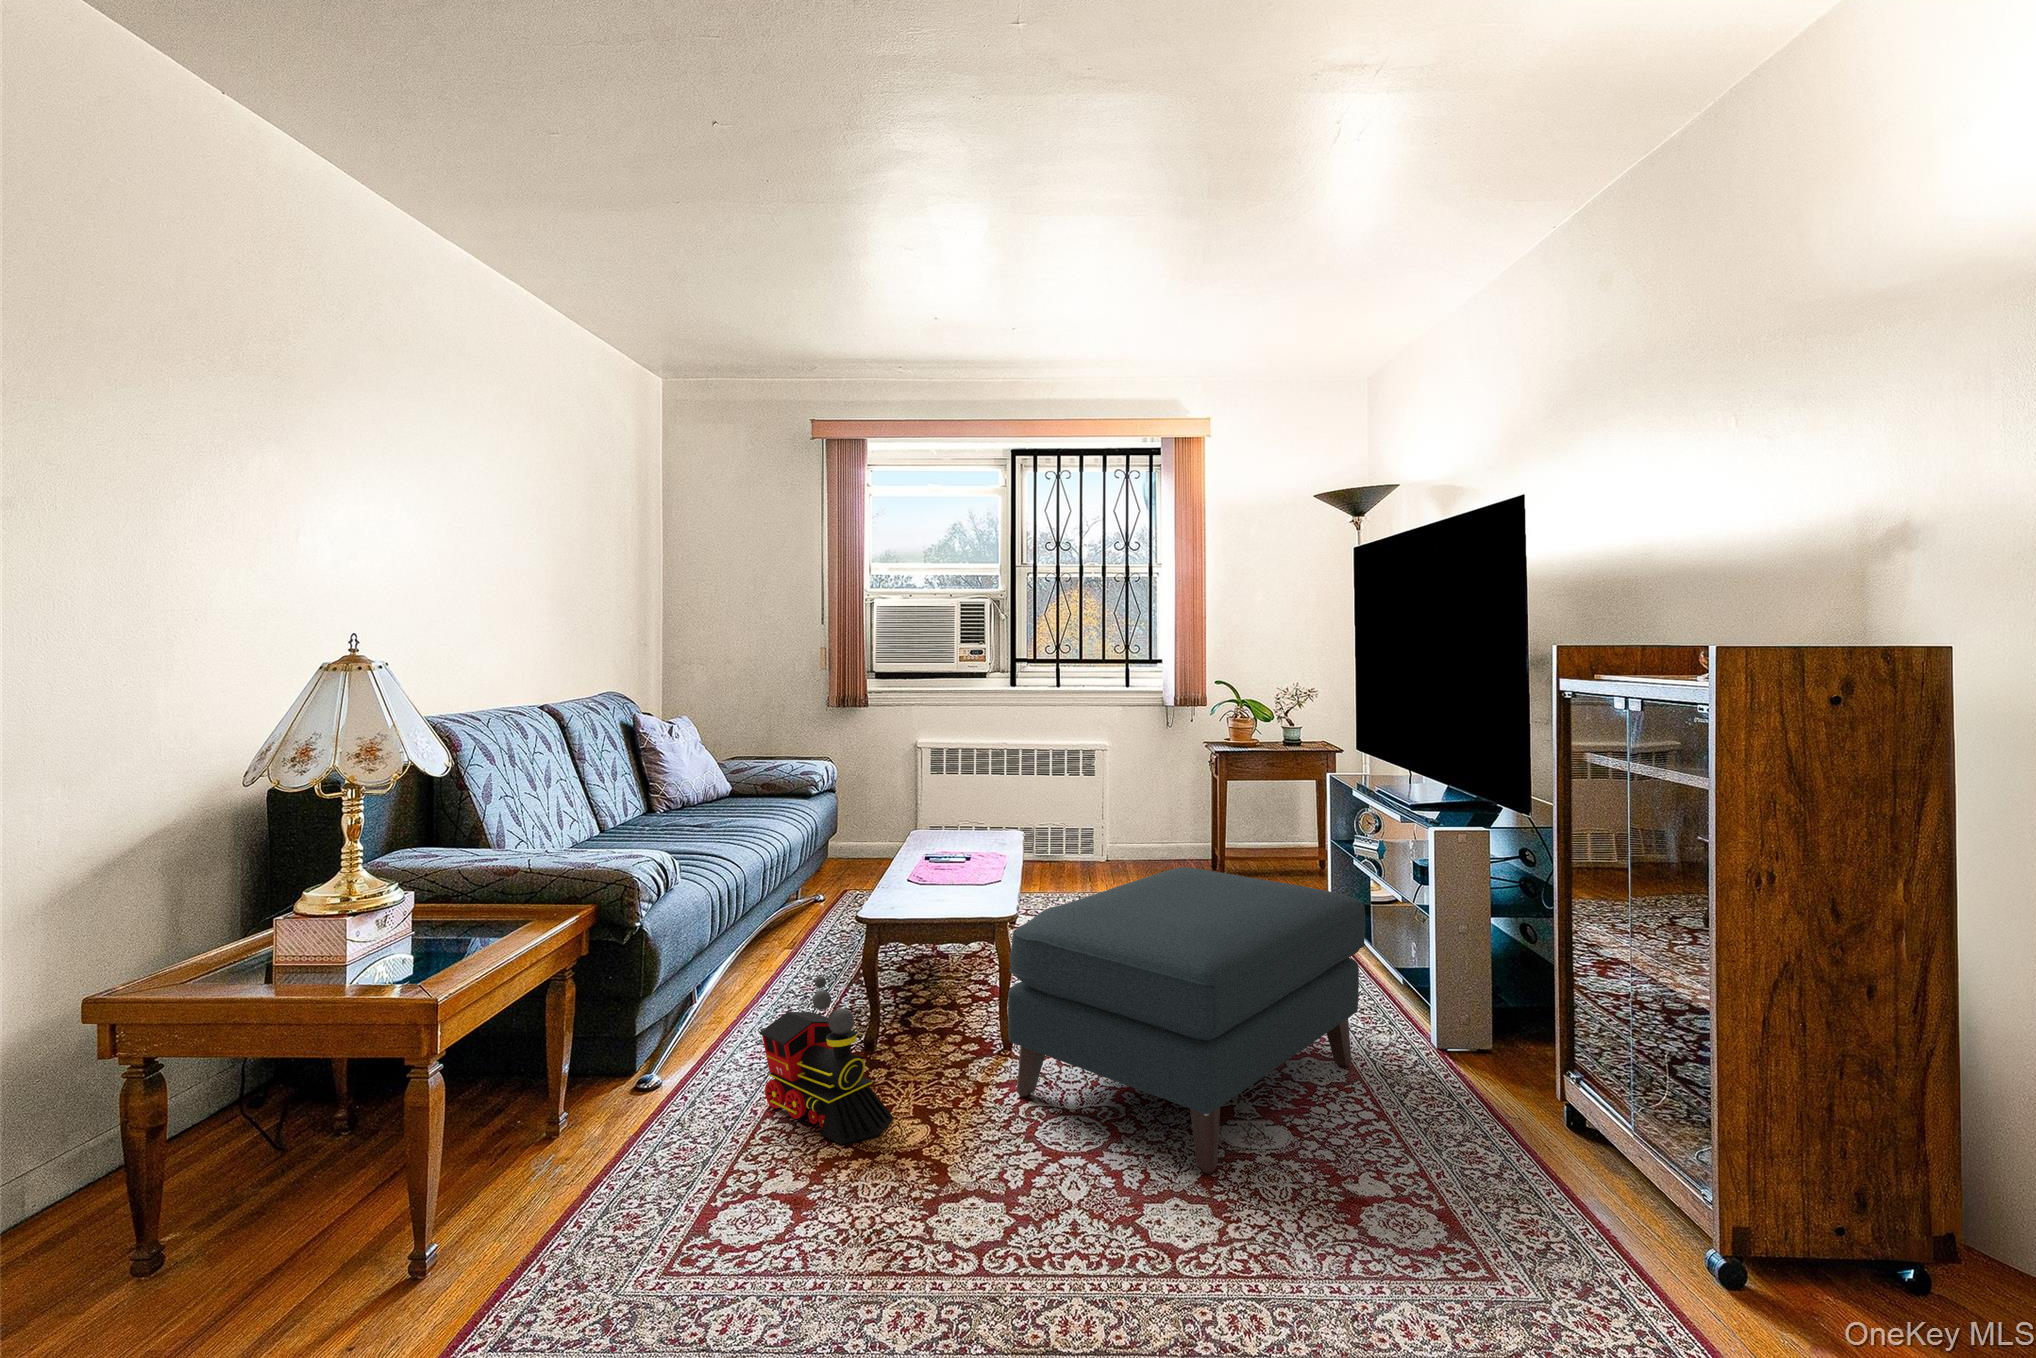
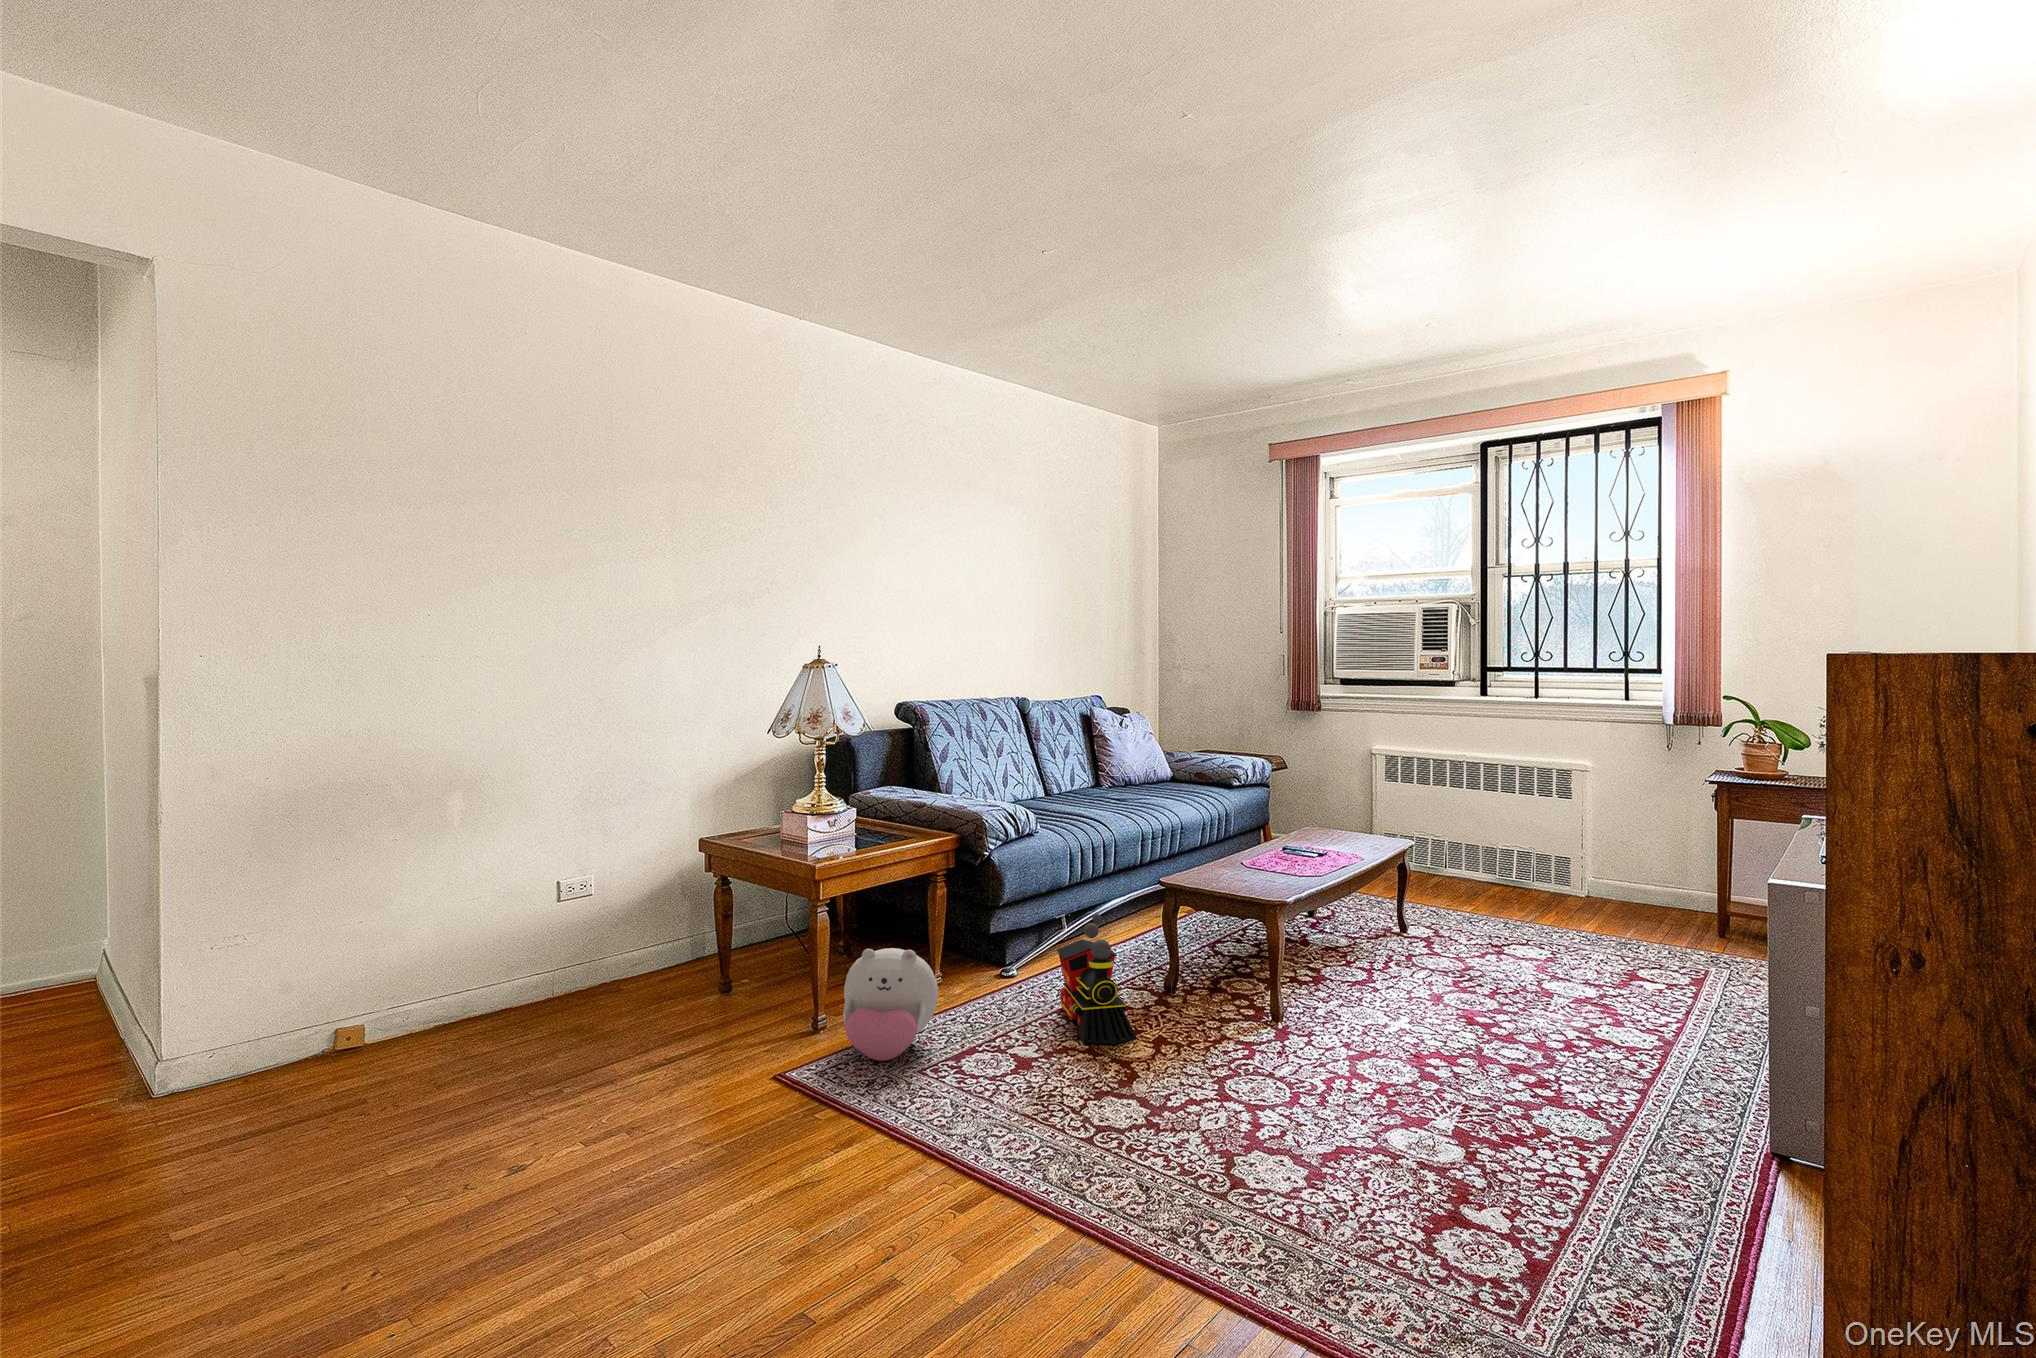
ottoman: present [1008,867,1365,1173] -> none [1239,880,1644,1145]
plush toy: none [500,1092,654,1276] -> present [843,948,938,1061]

